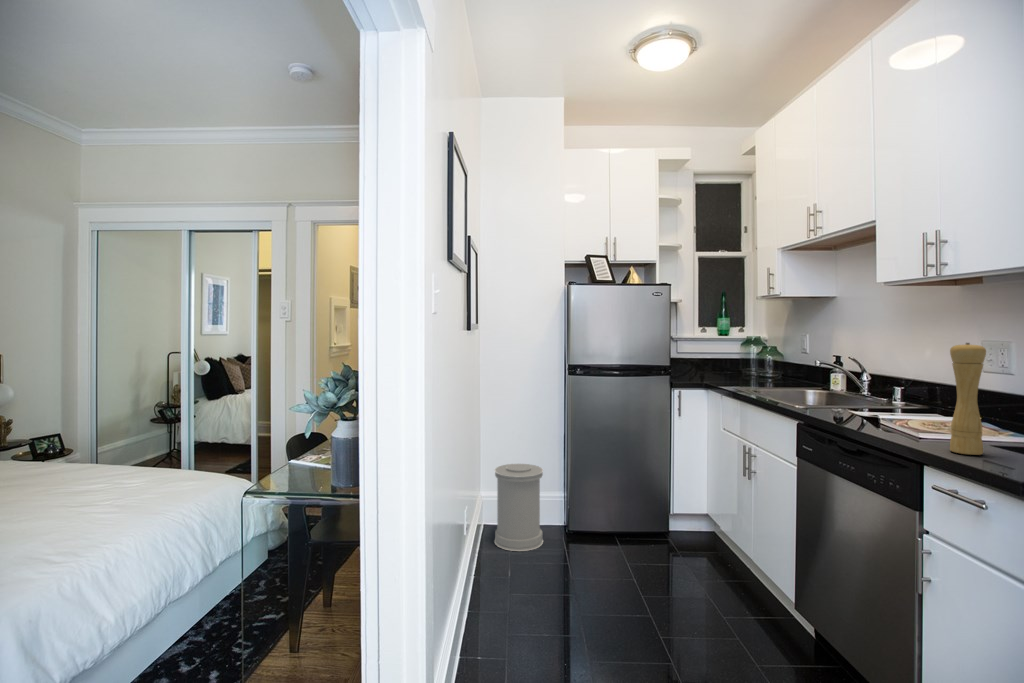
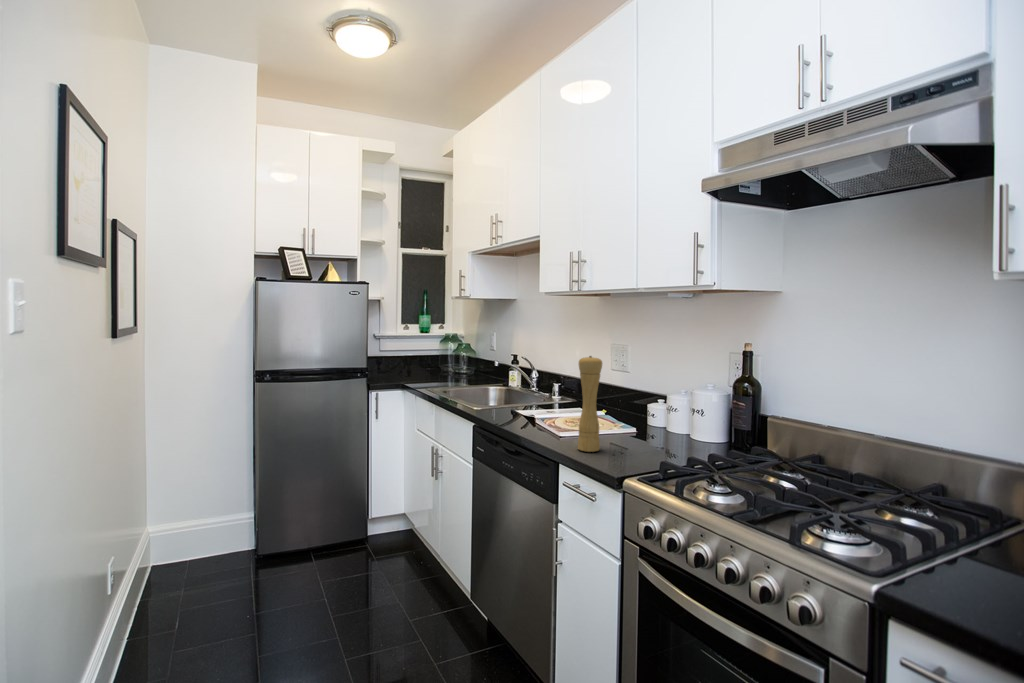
trash can: present [495,464,543,551] -> none [152,485,221,593]

